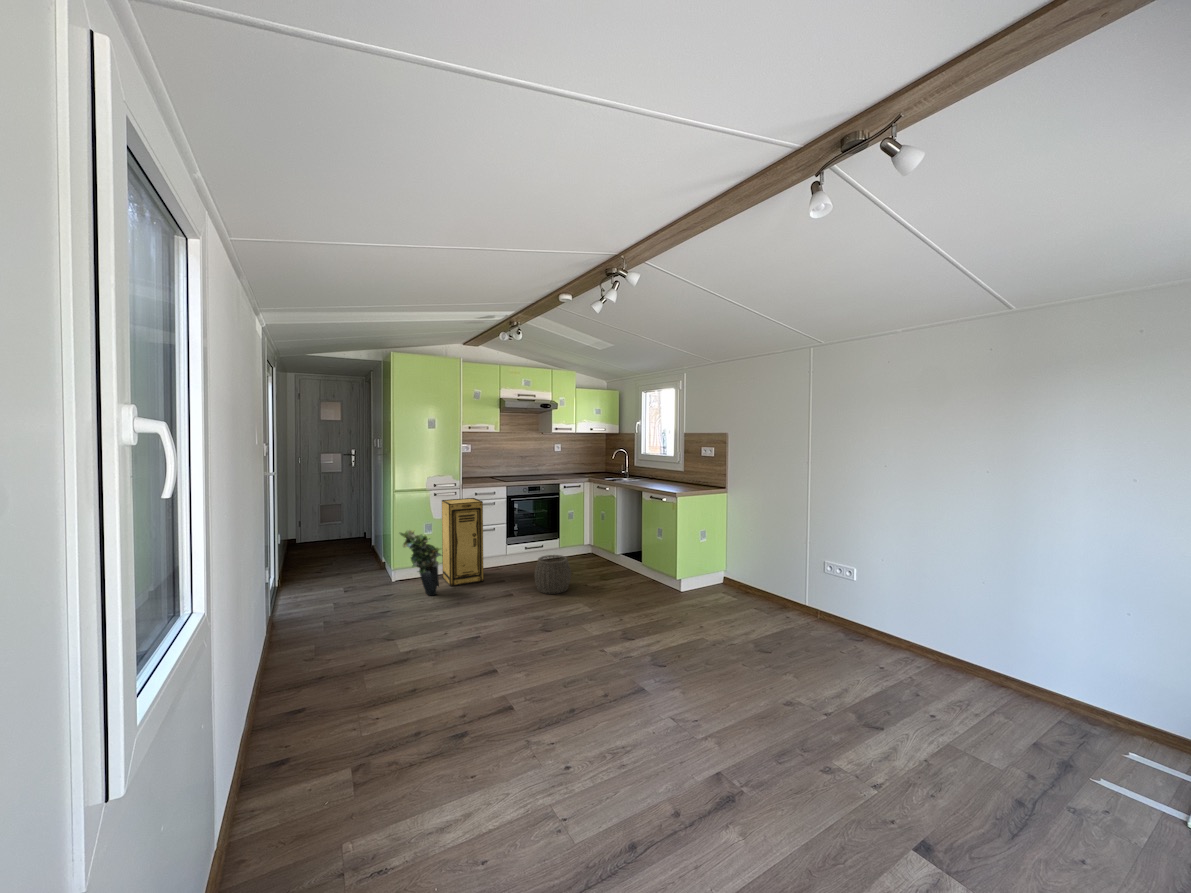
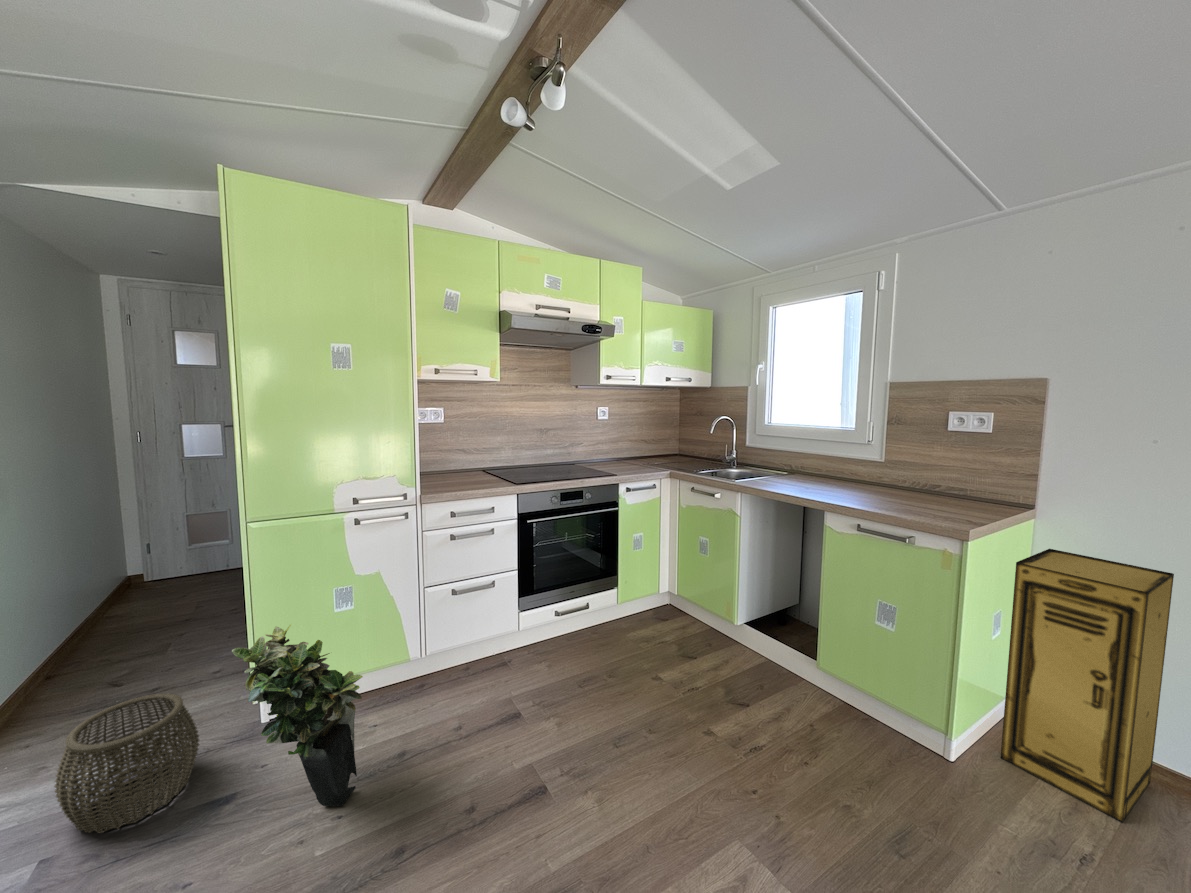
storage cabinet: present [442,498,484,586] -> present [1001,549,1174,822]
woven basket: present [535,555,571,594] -> present [55,693,199,833]

